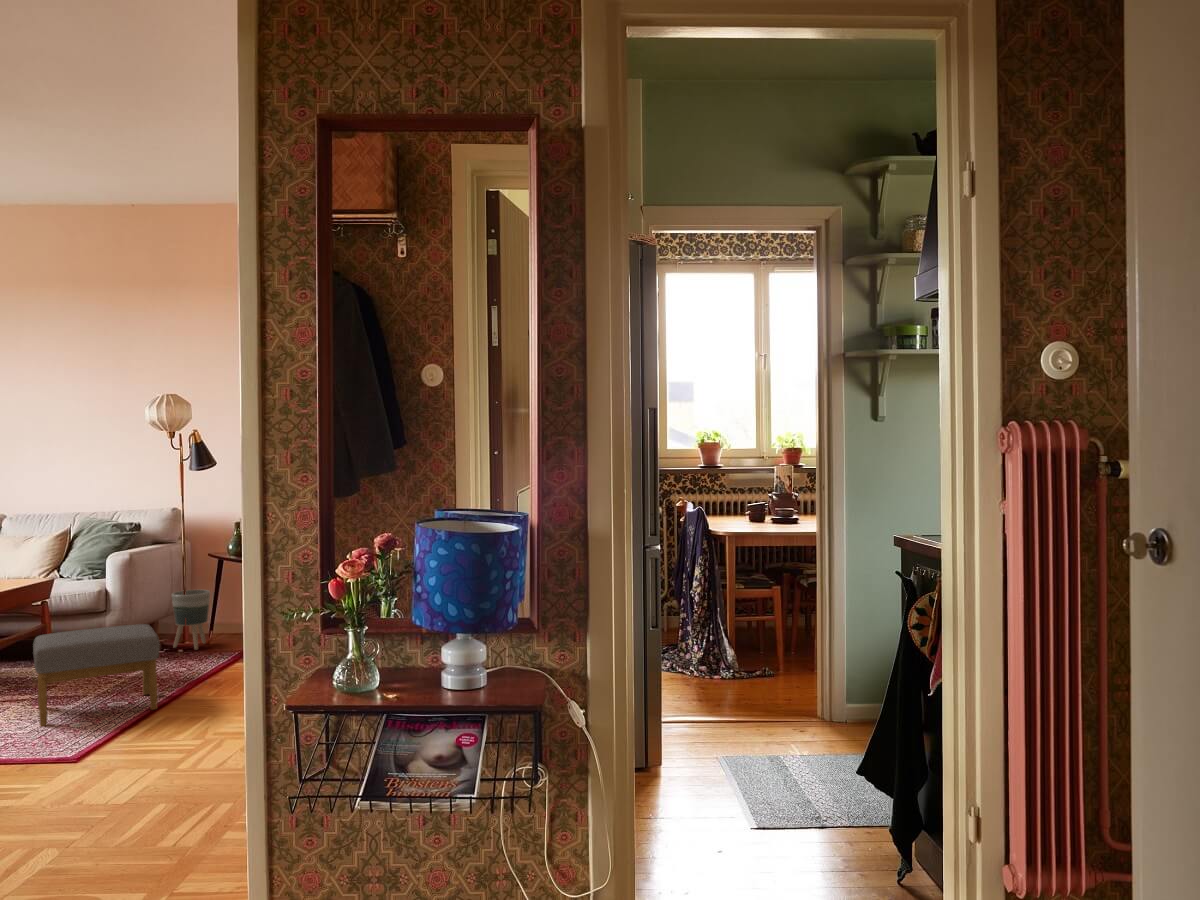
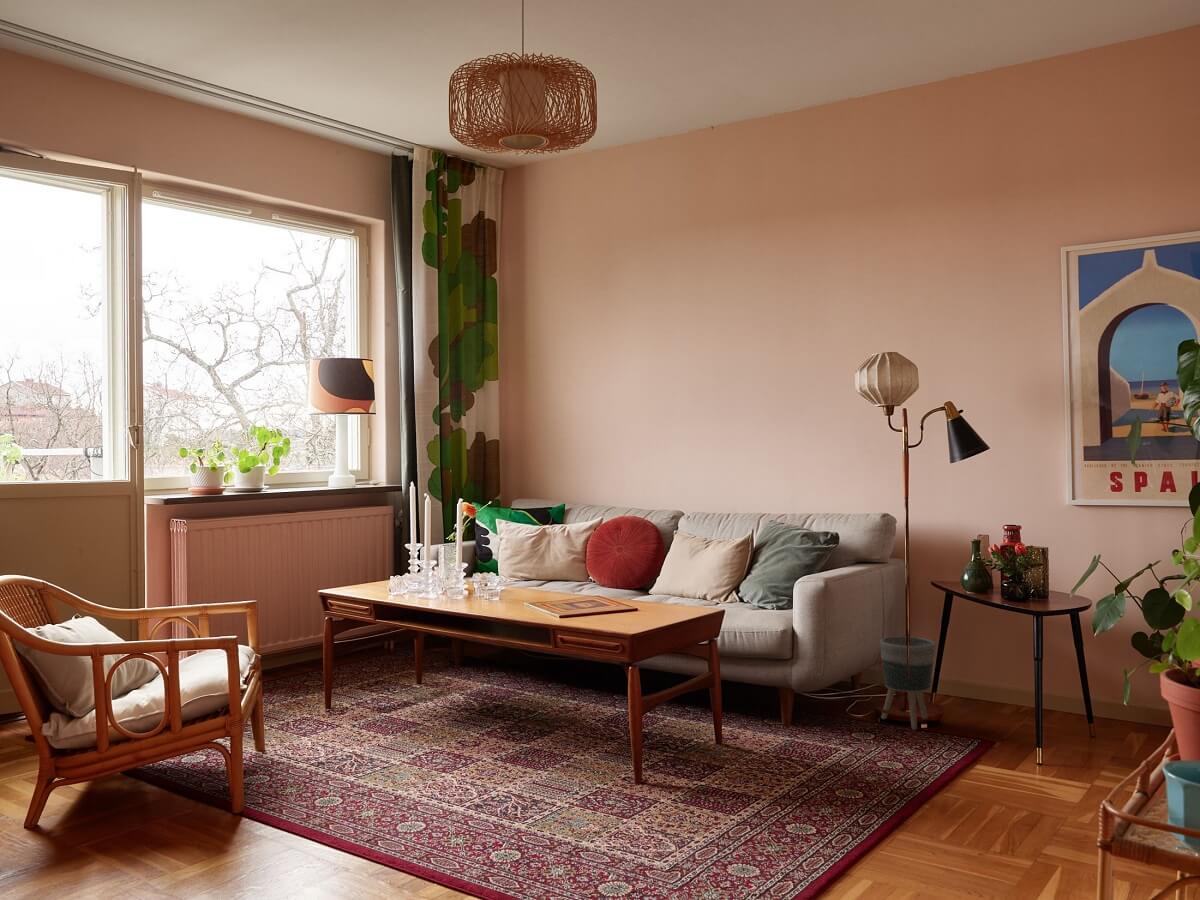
footstool: present [33,624,160,726] -> none [687,695,864,850]

